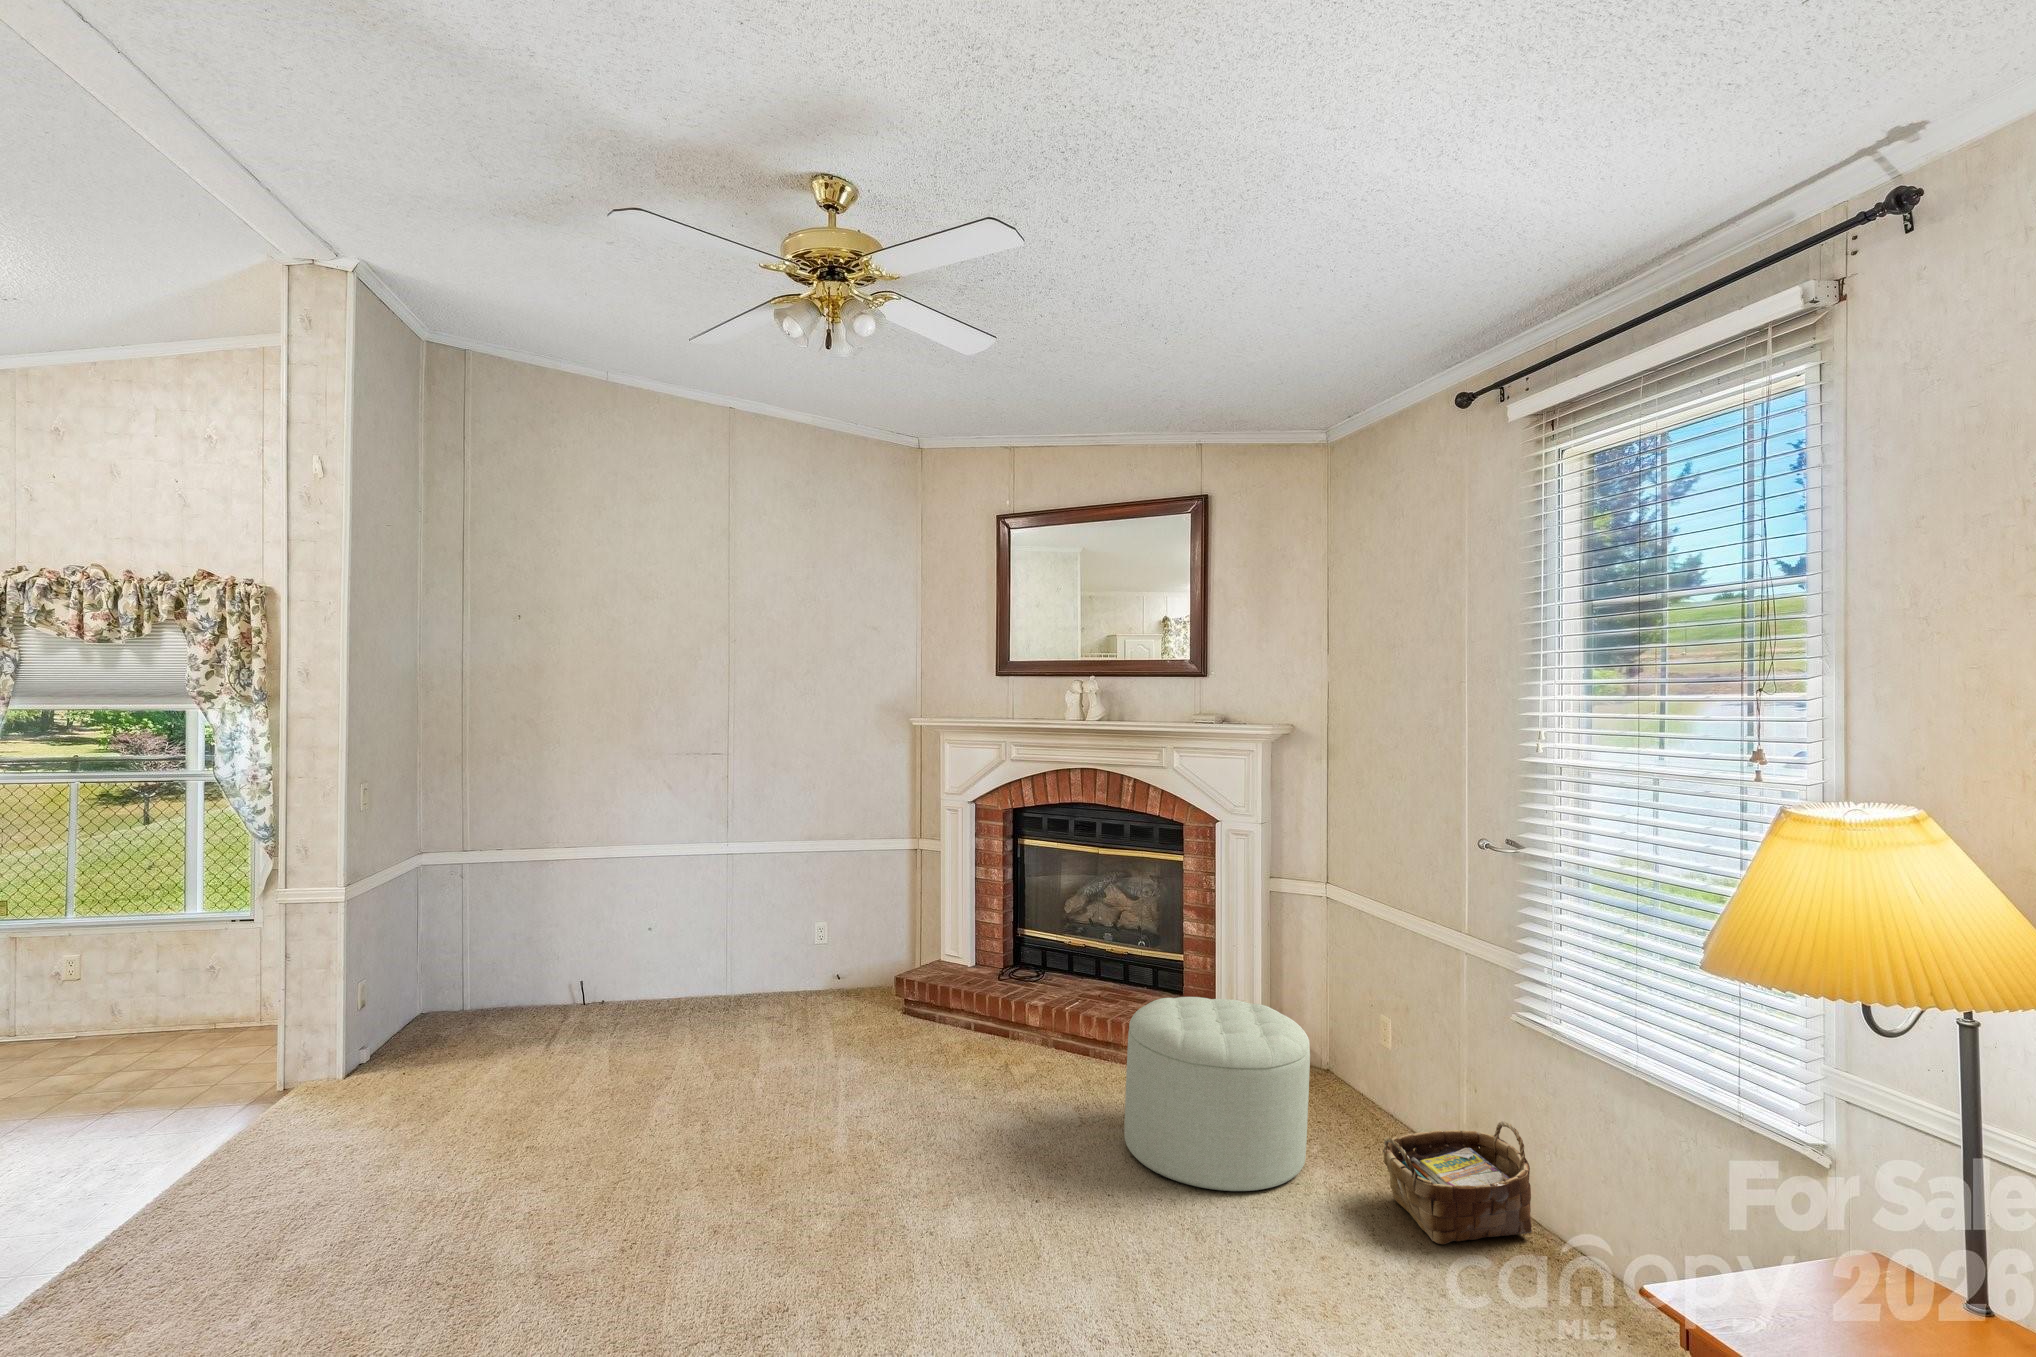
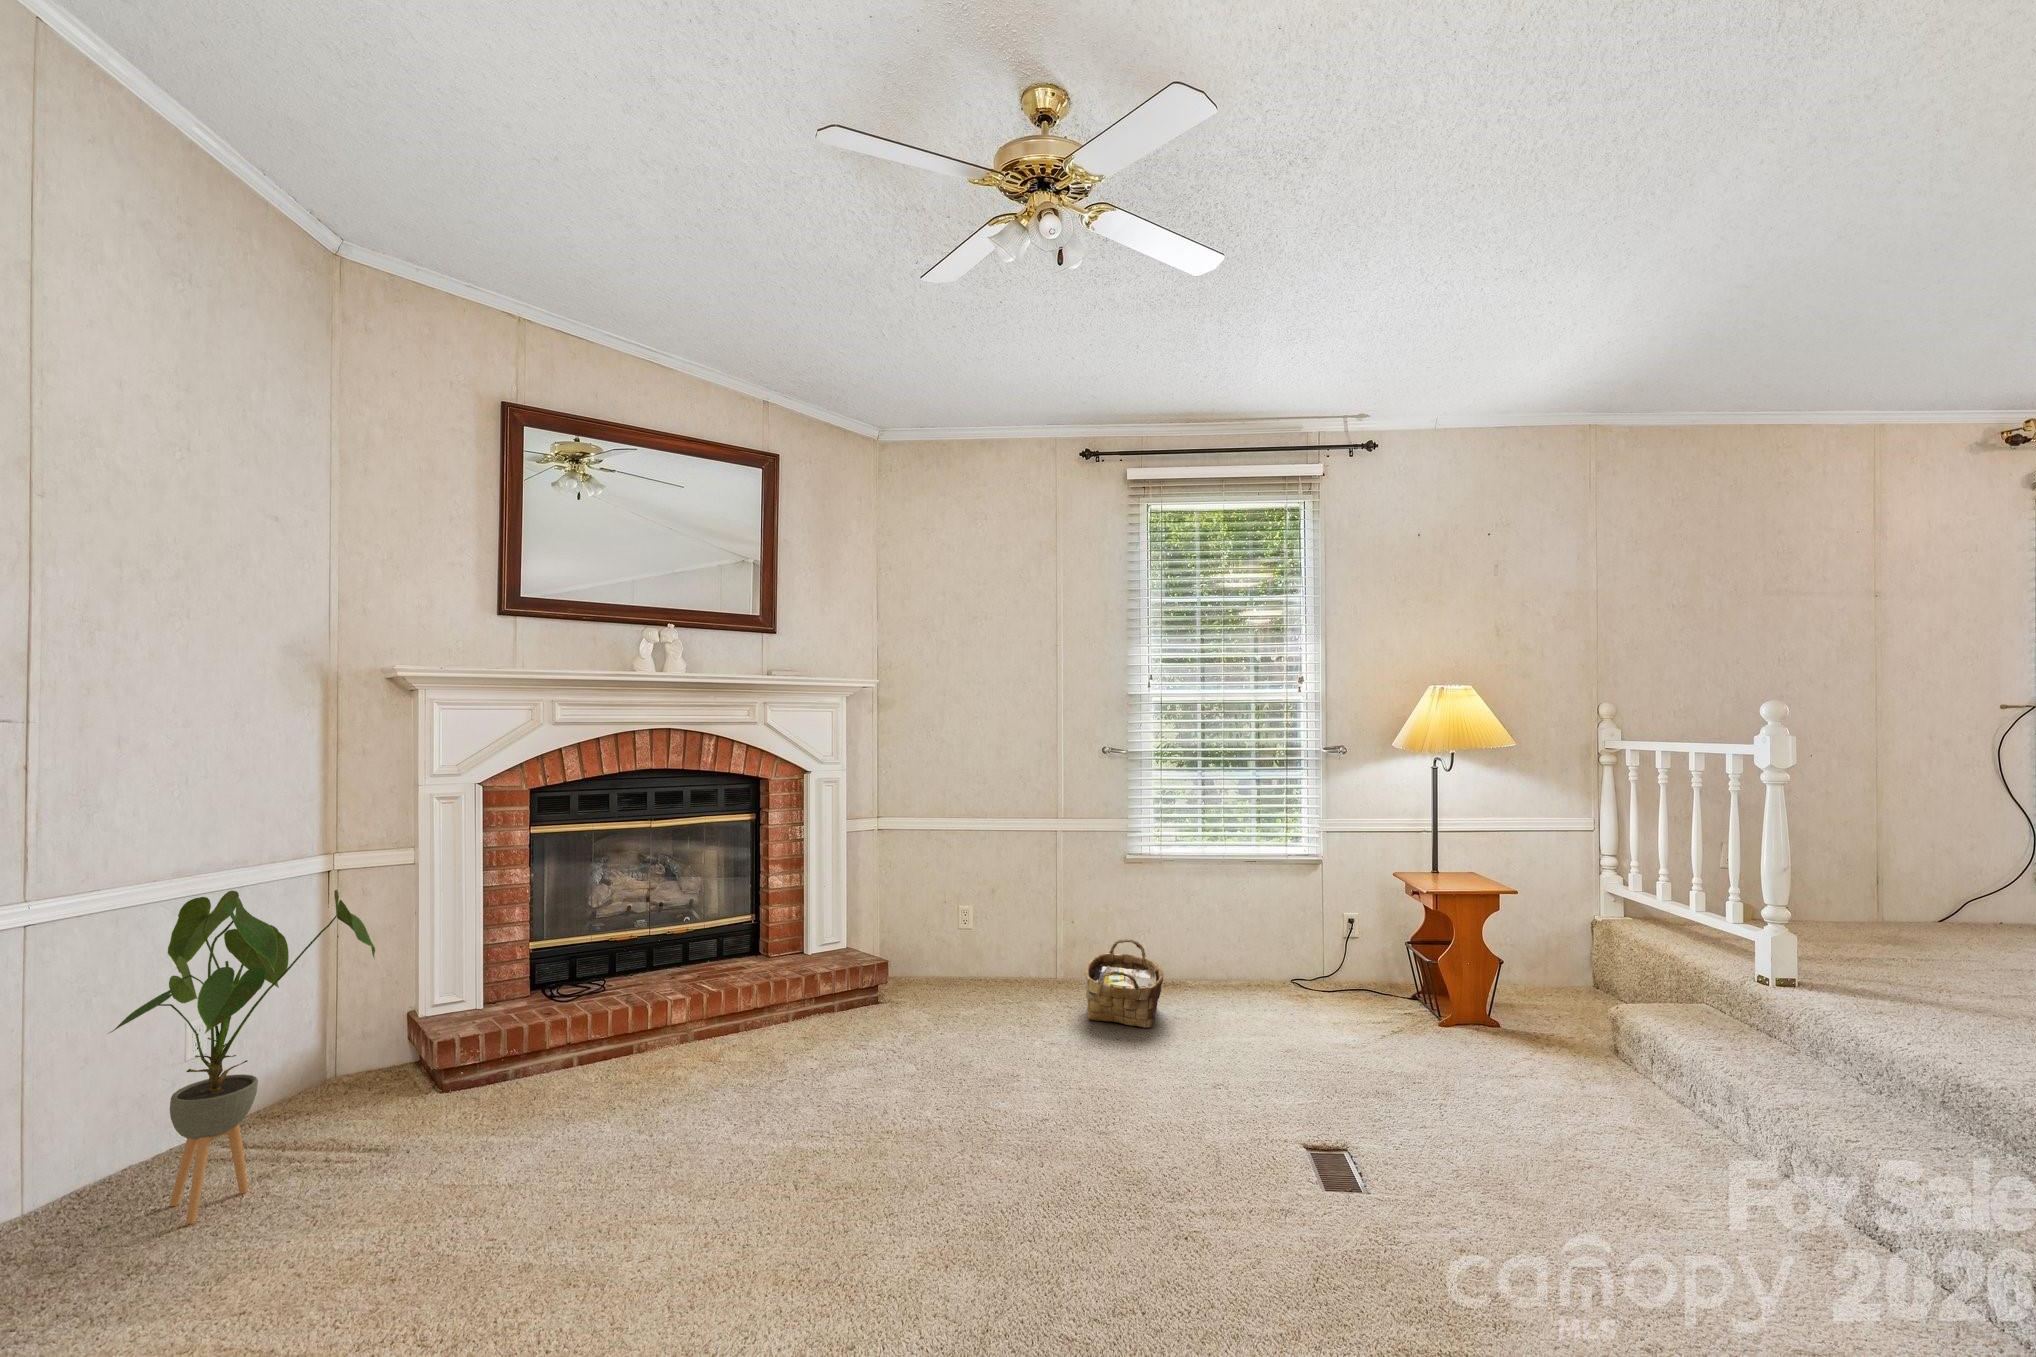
house plant: none [765,848,861,1014] -> present [109,890,375,1224]
ottoman: present [1124,997,1310,1191] -> none [898,916,1060,1082]

